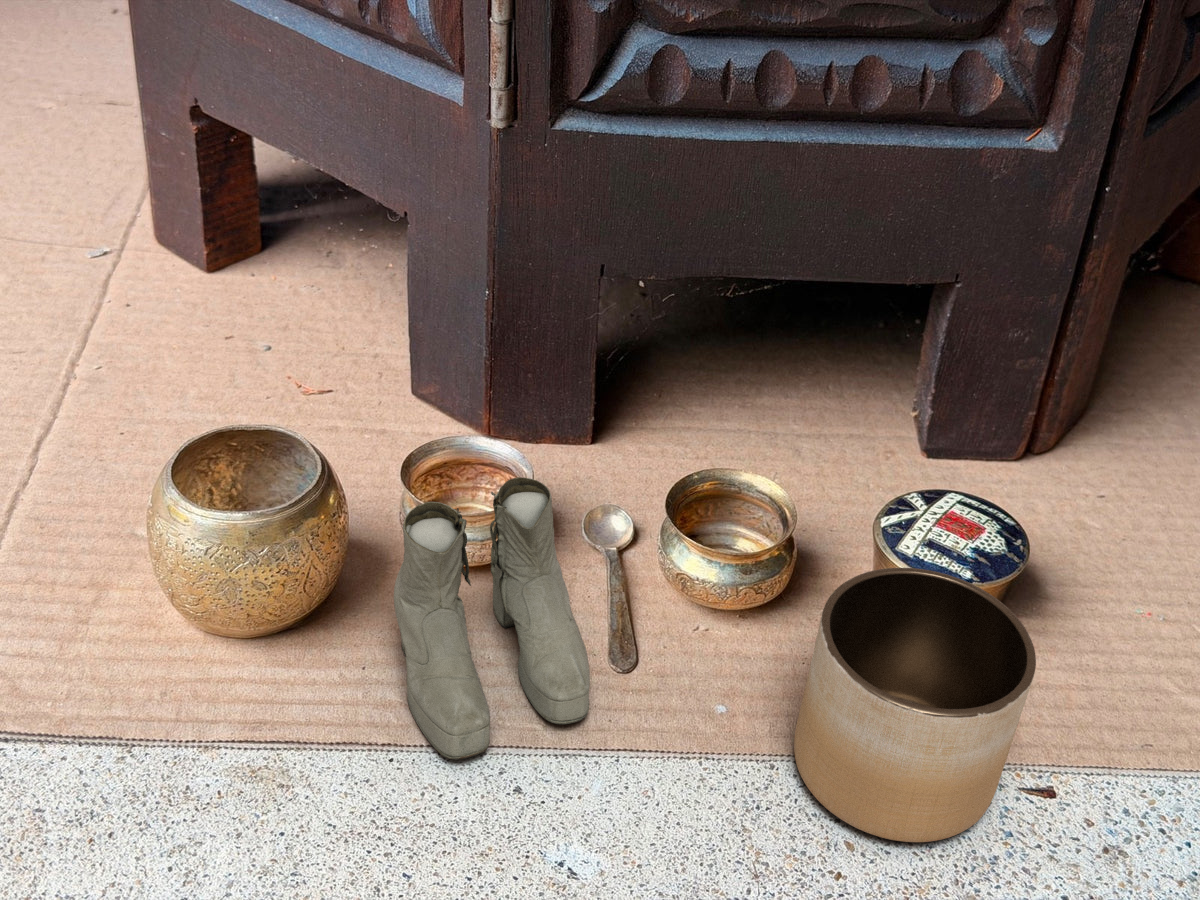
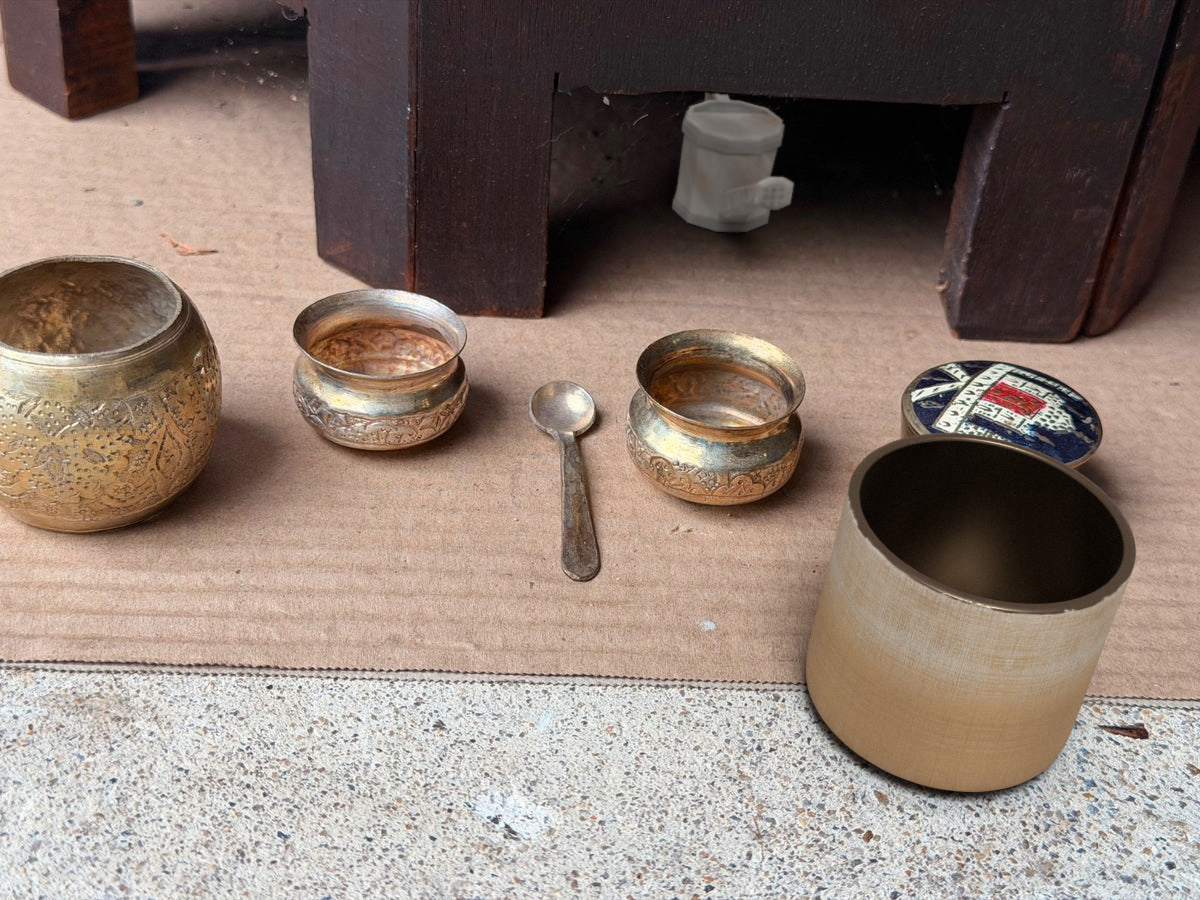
watering can: none [696,239,792,365] -> present [672,93,794,232]
boots: present [394,477,590,760] -> none [278,317,537,685]

